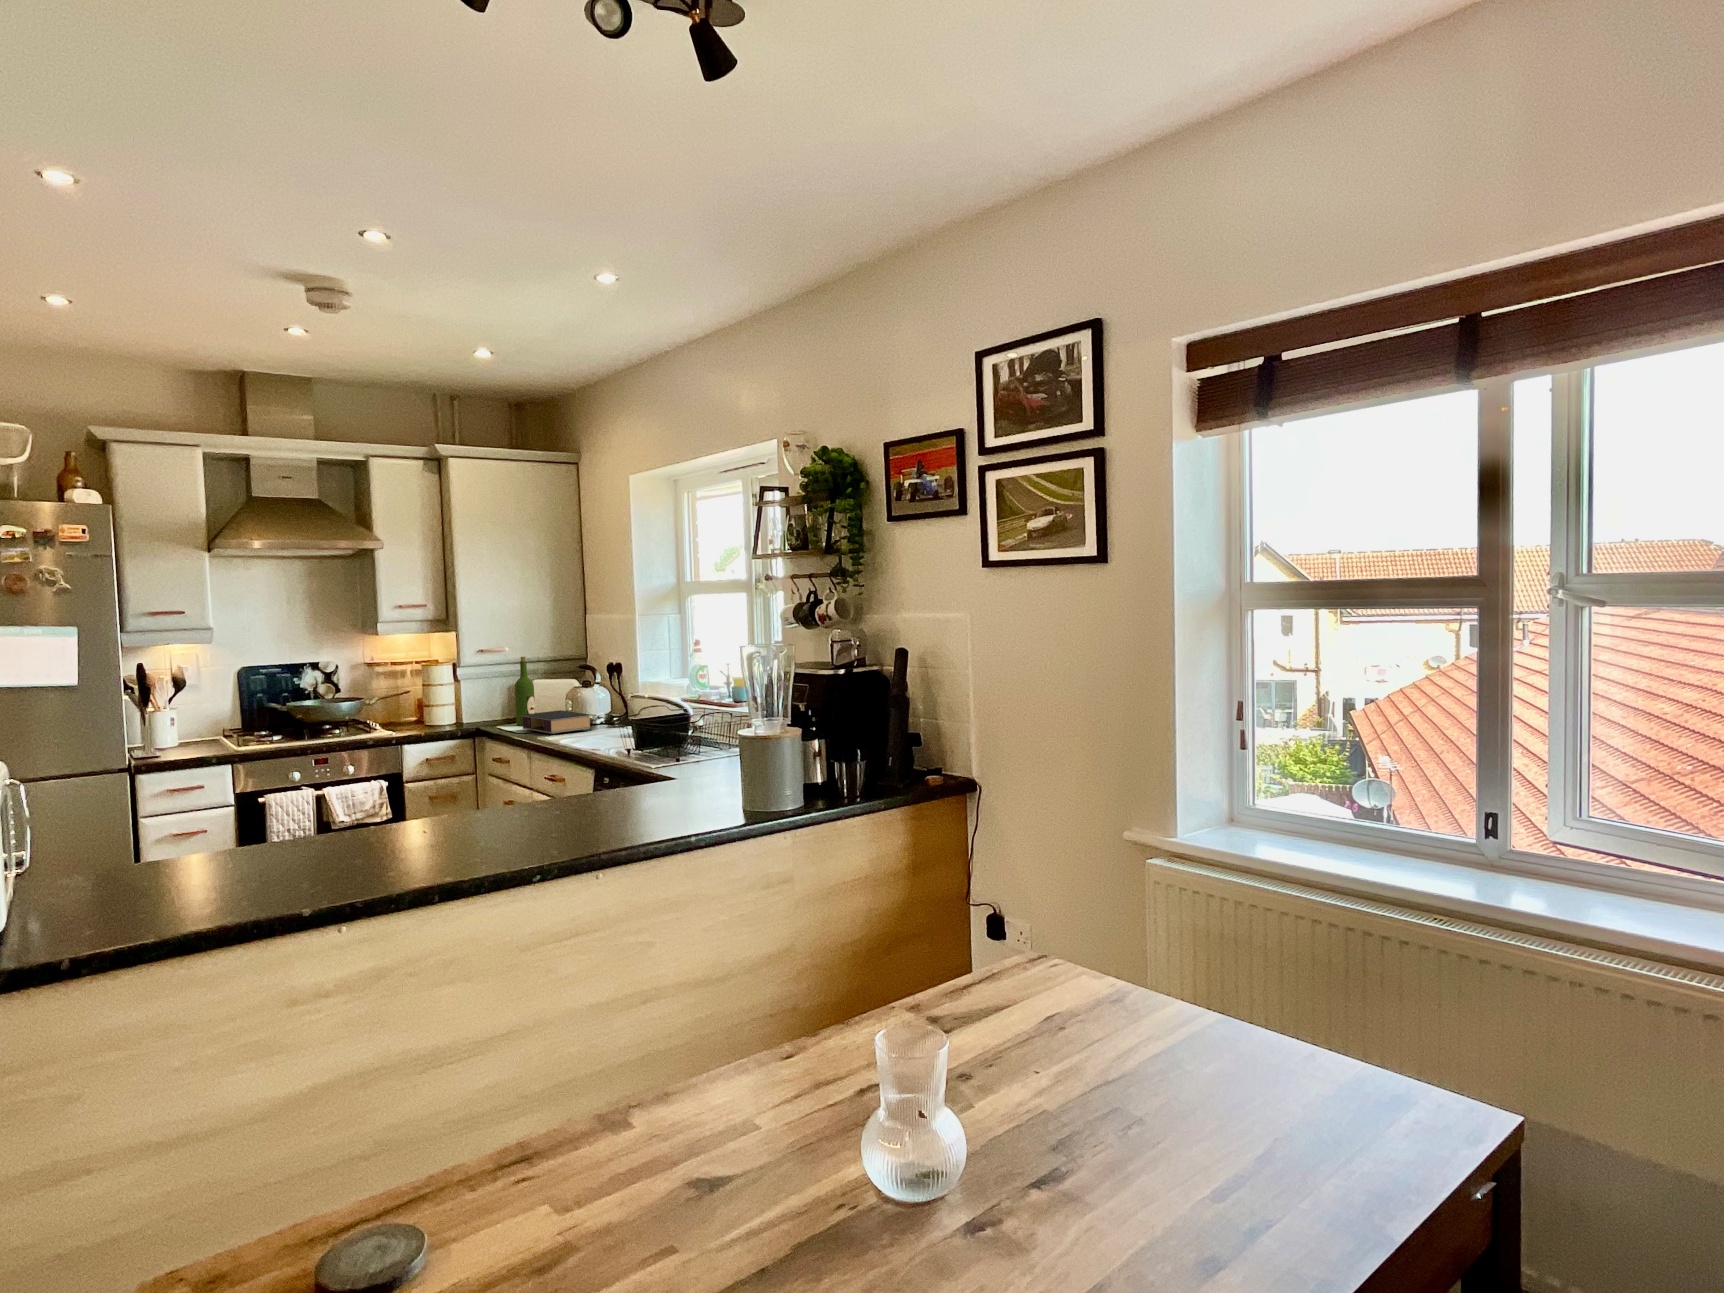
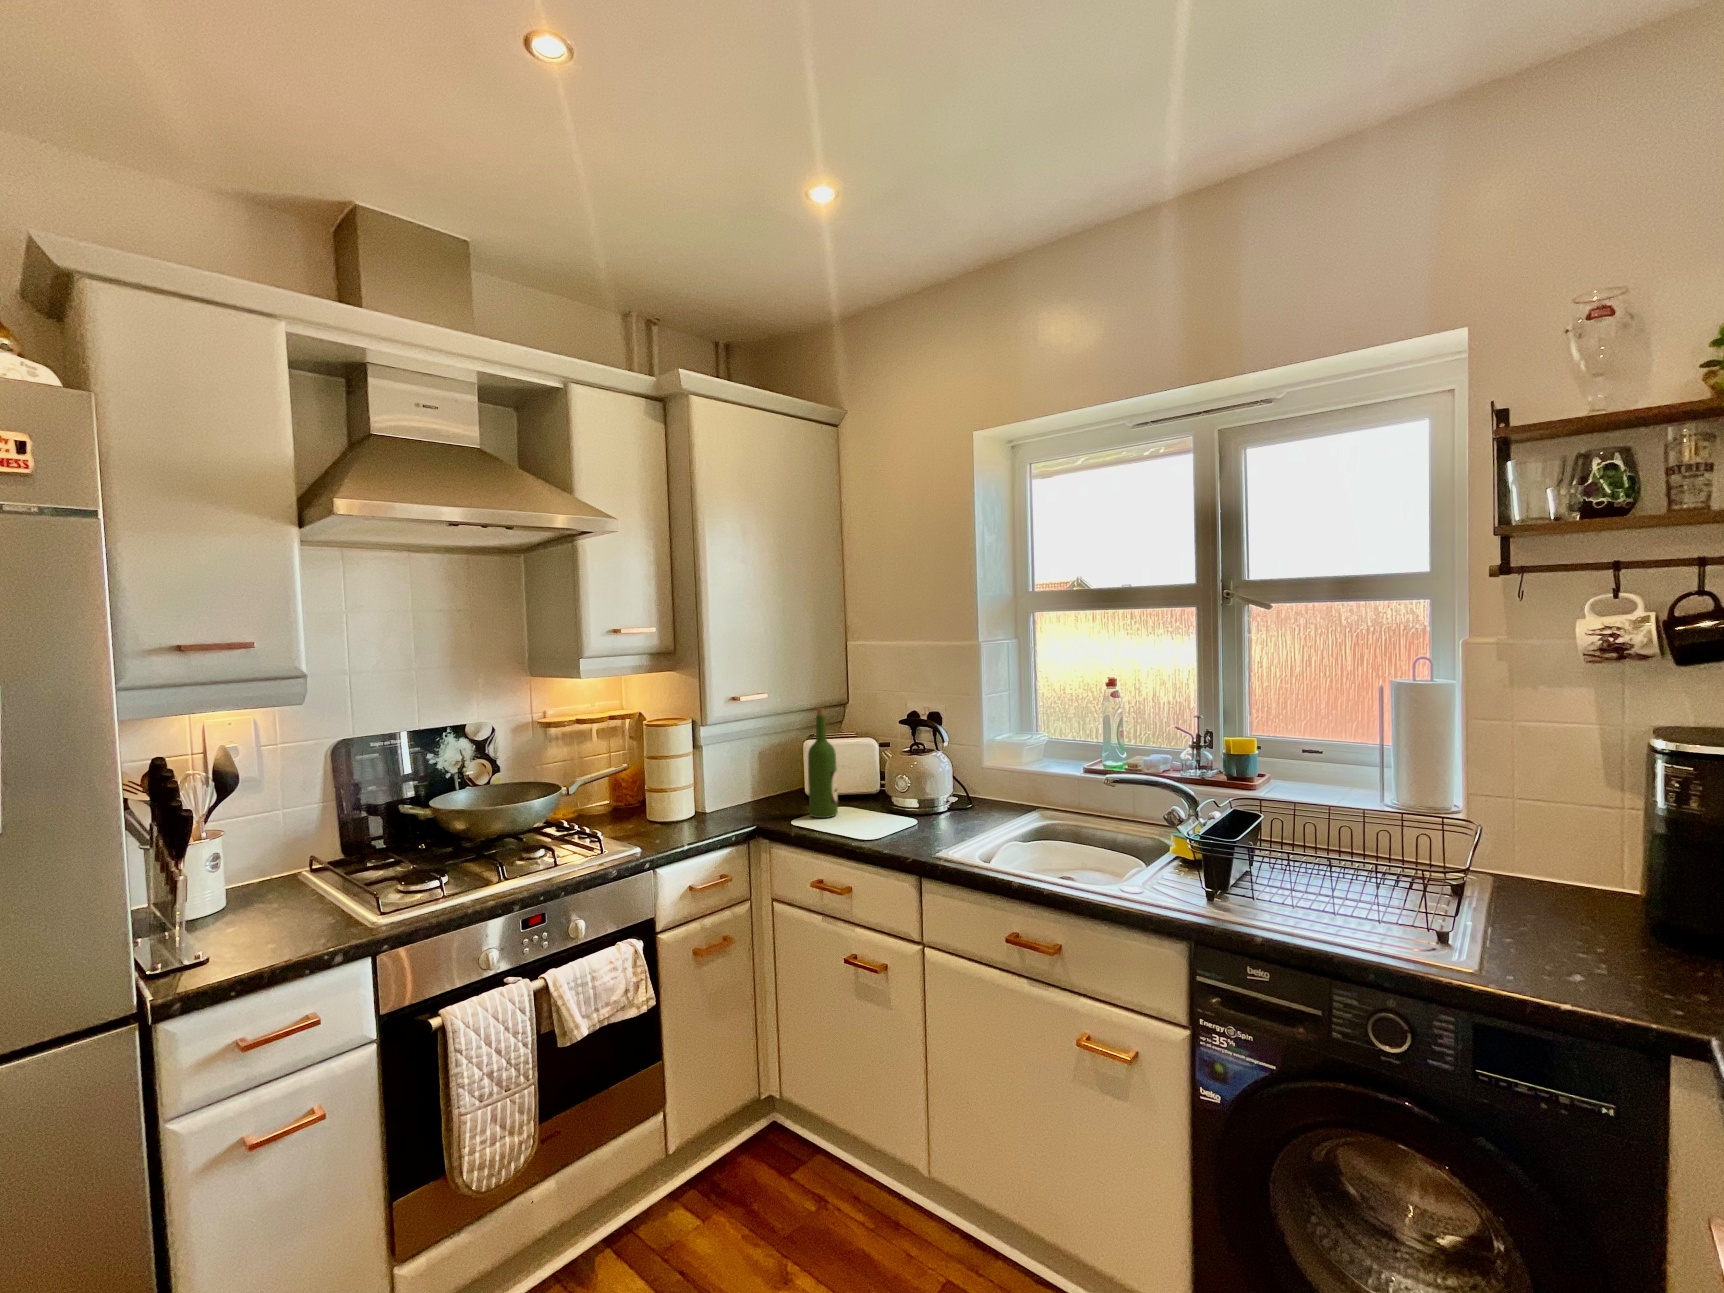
book: present [522,710,590,735] -> none [858,793,979,843]

